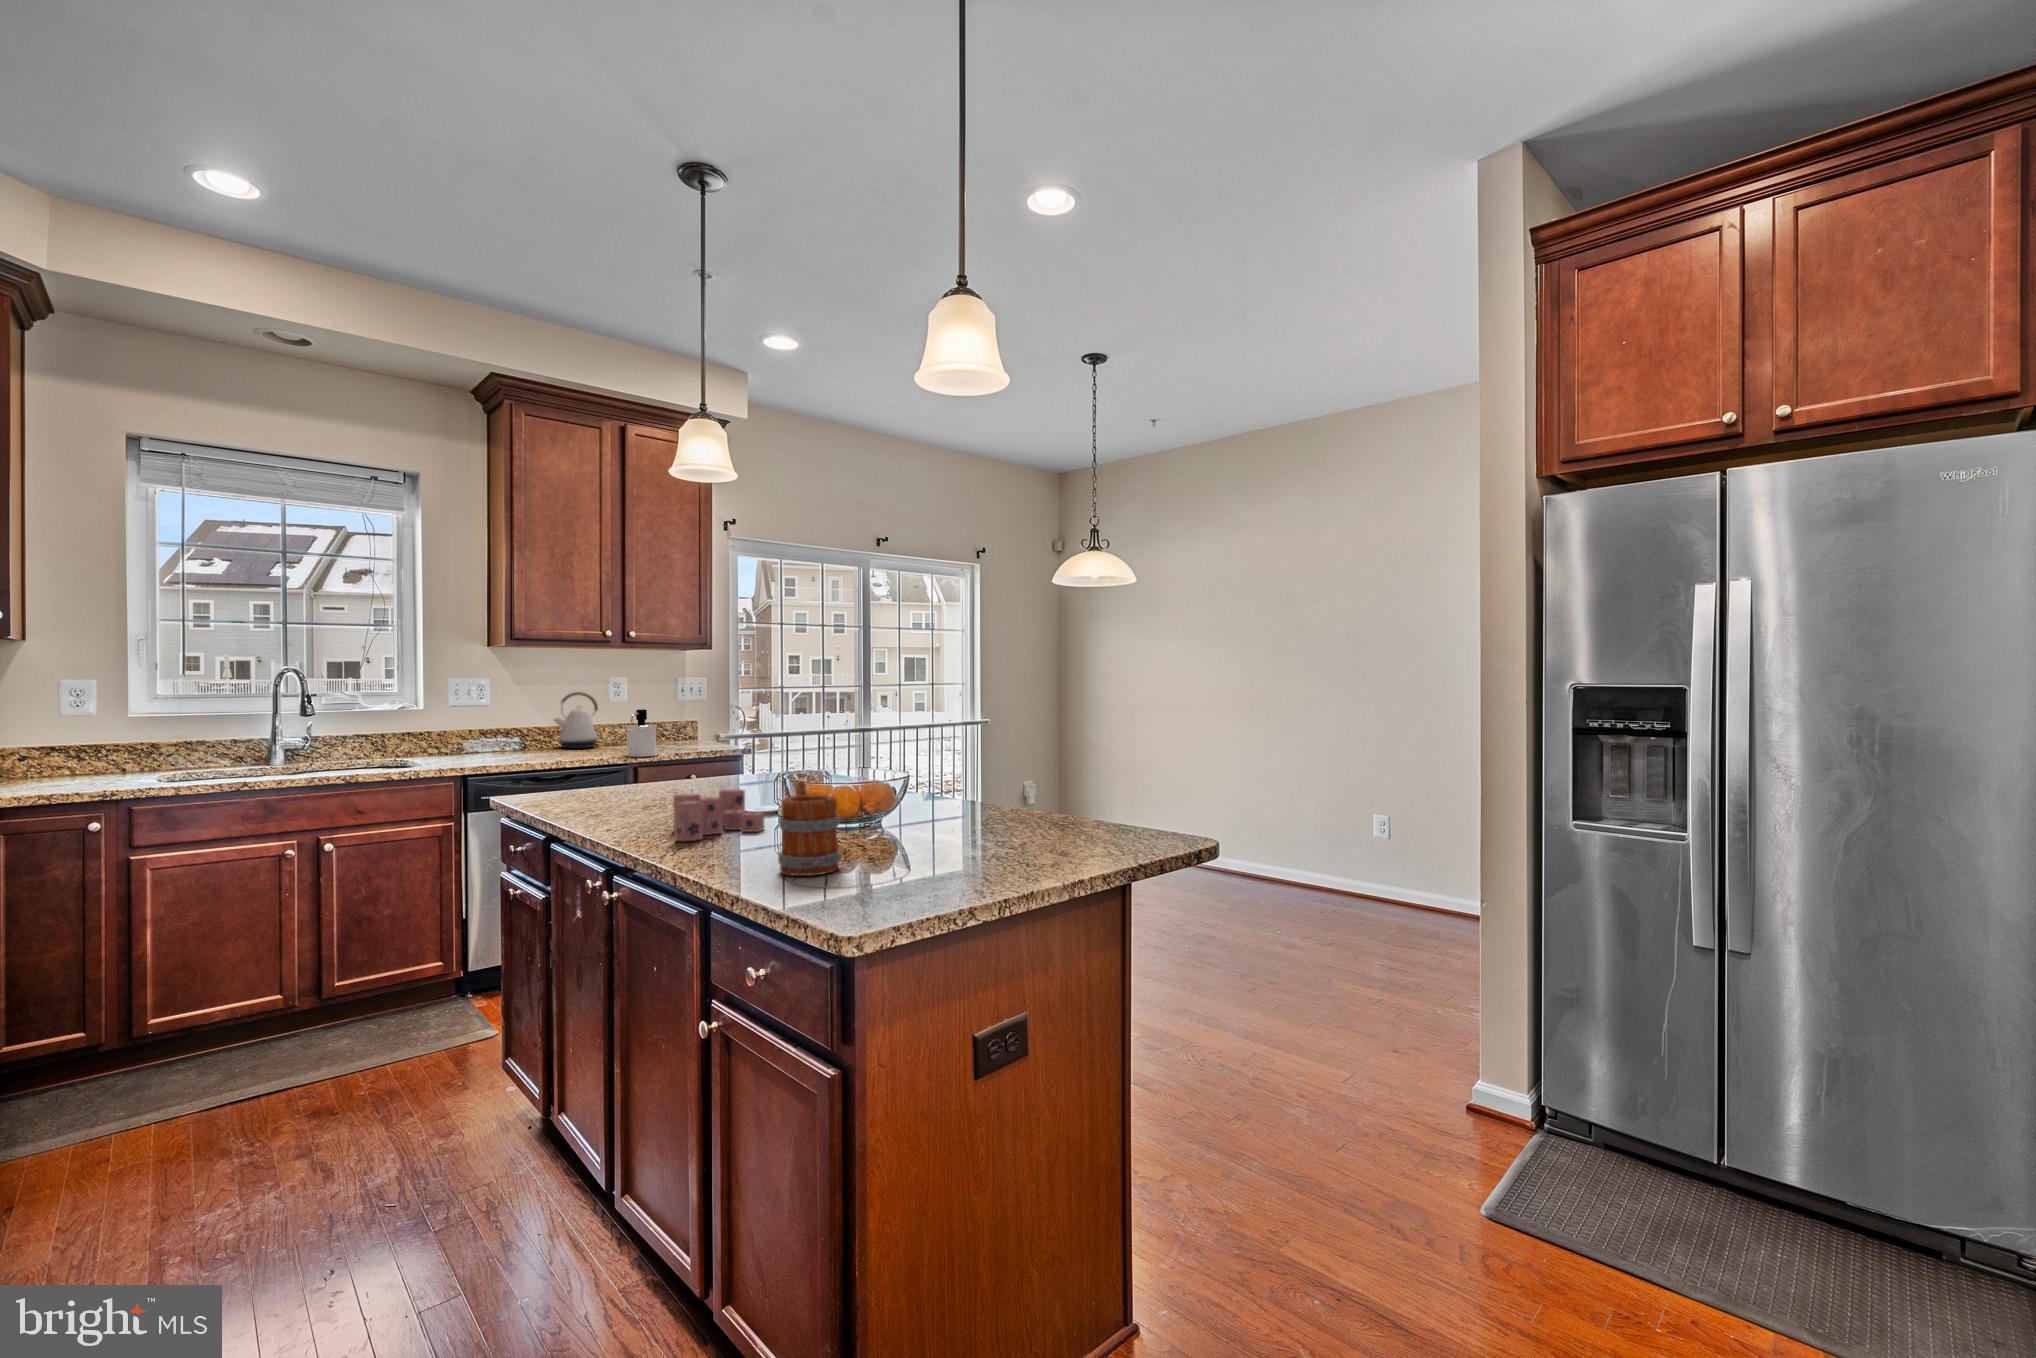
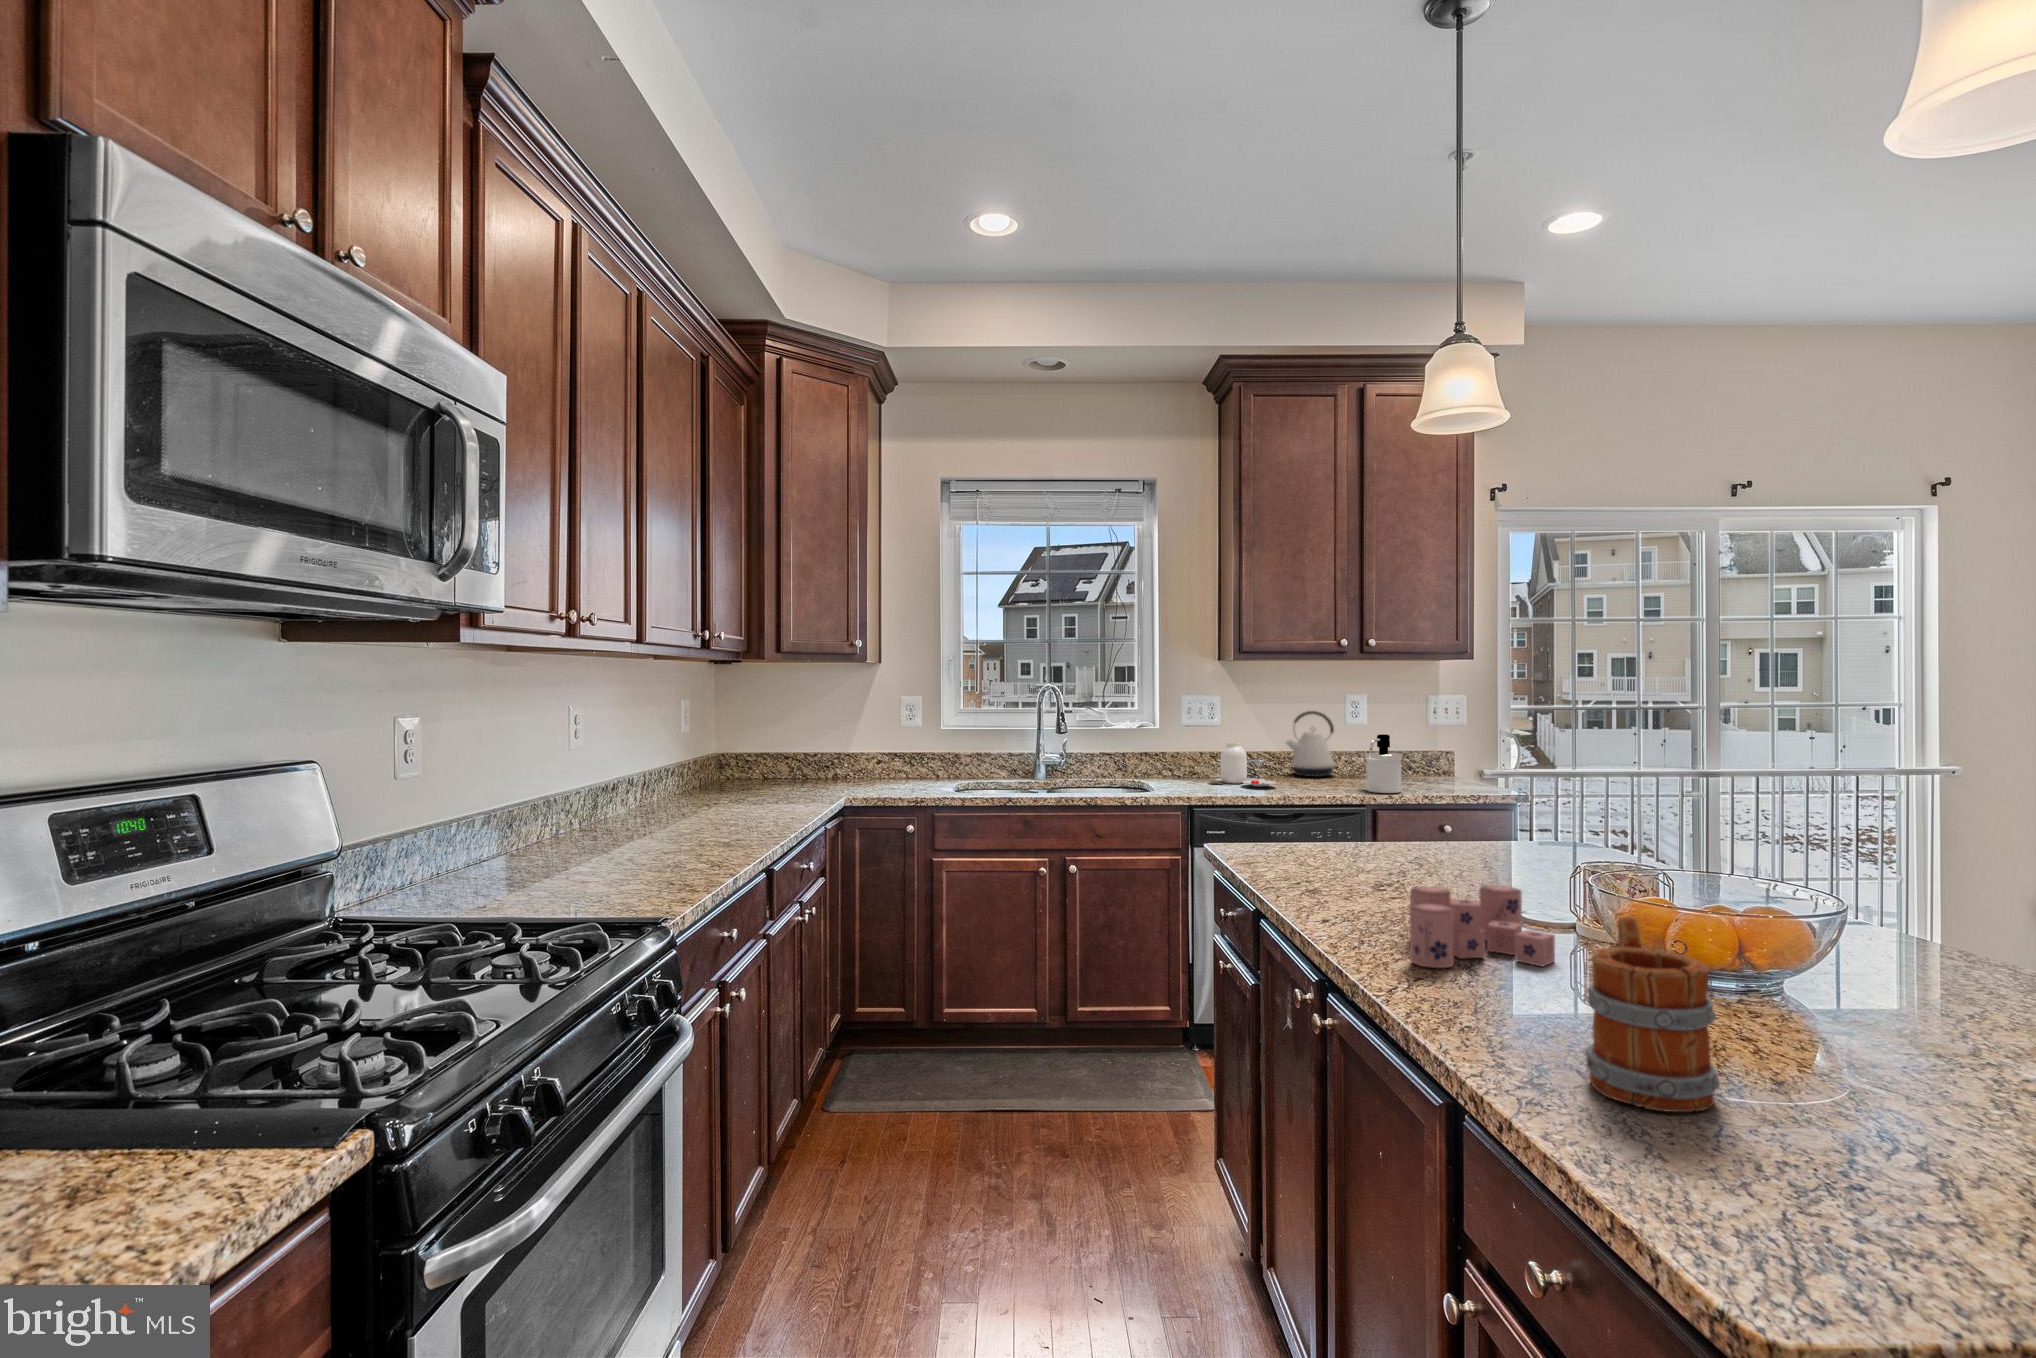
jar: none [479,720,547,759] -> present [1209,742,1277,786]

